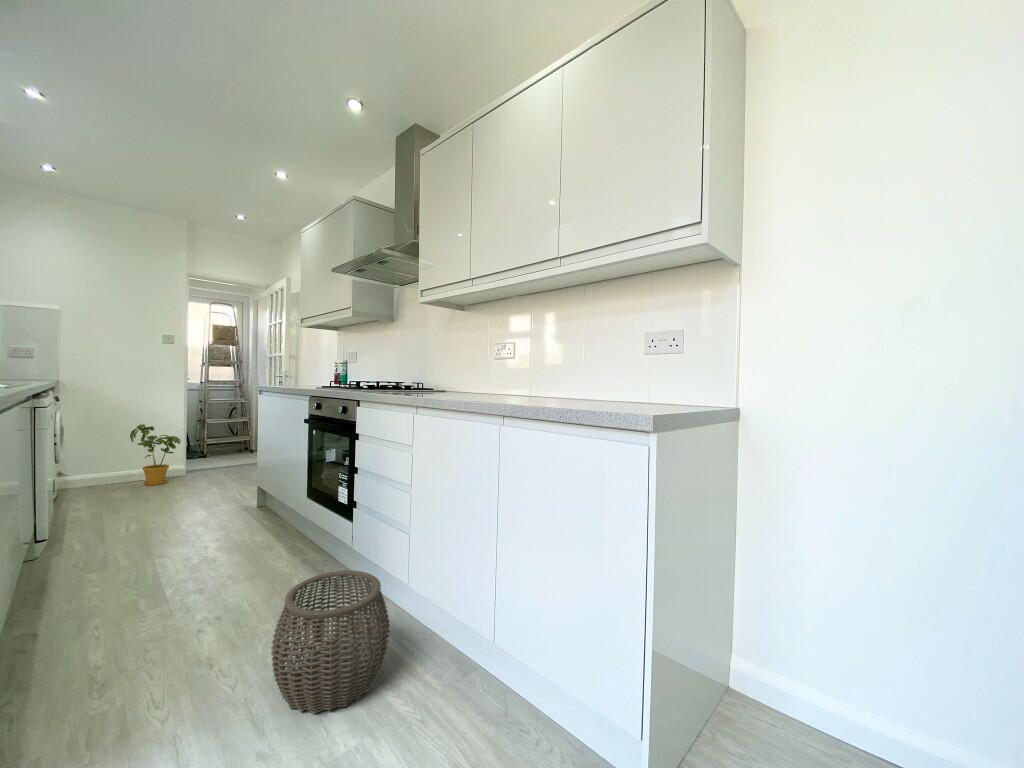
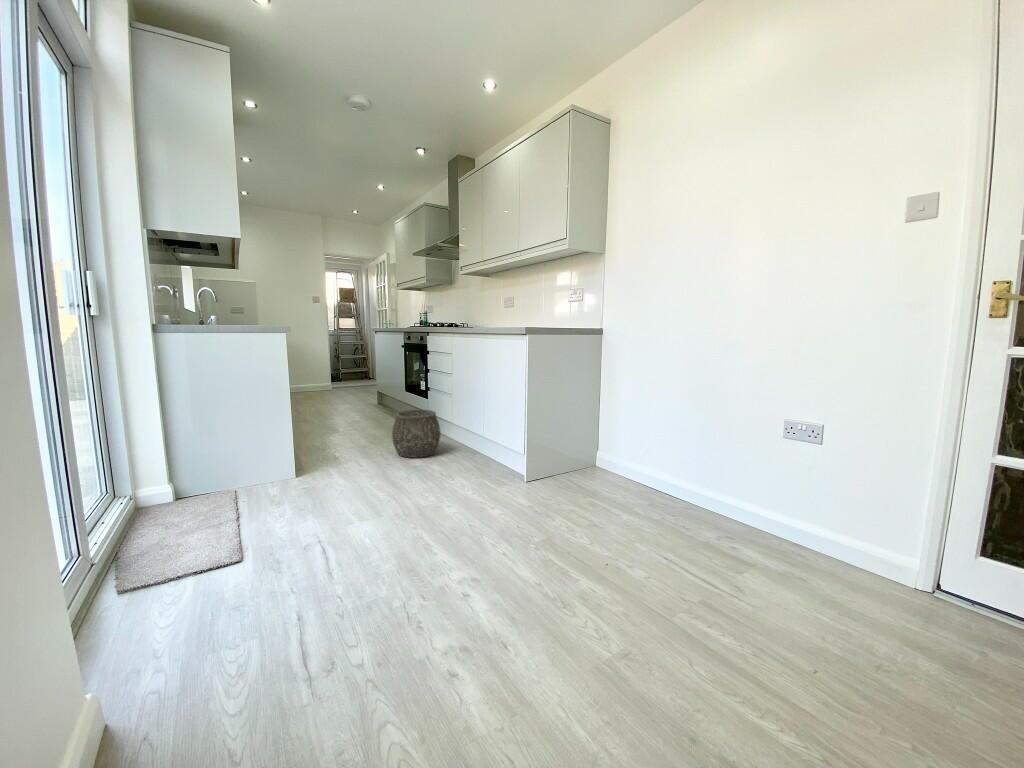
house plant: present [130,424,181,485] -> none [302,355,330,393]

